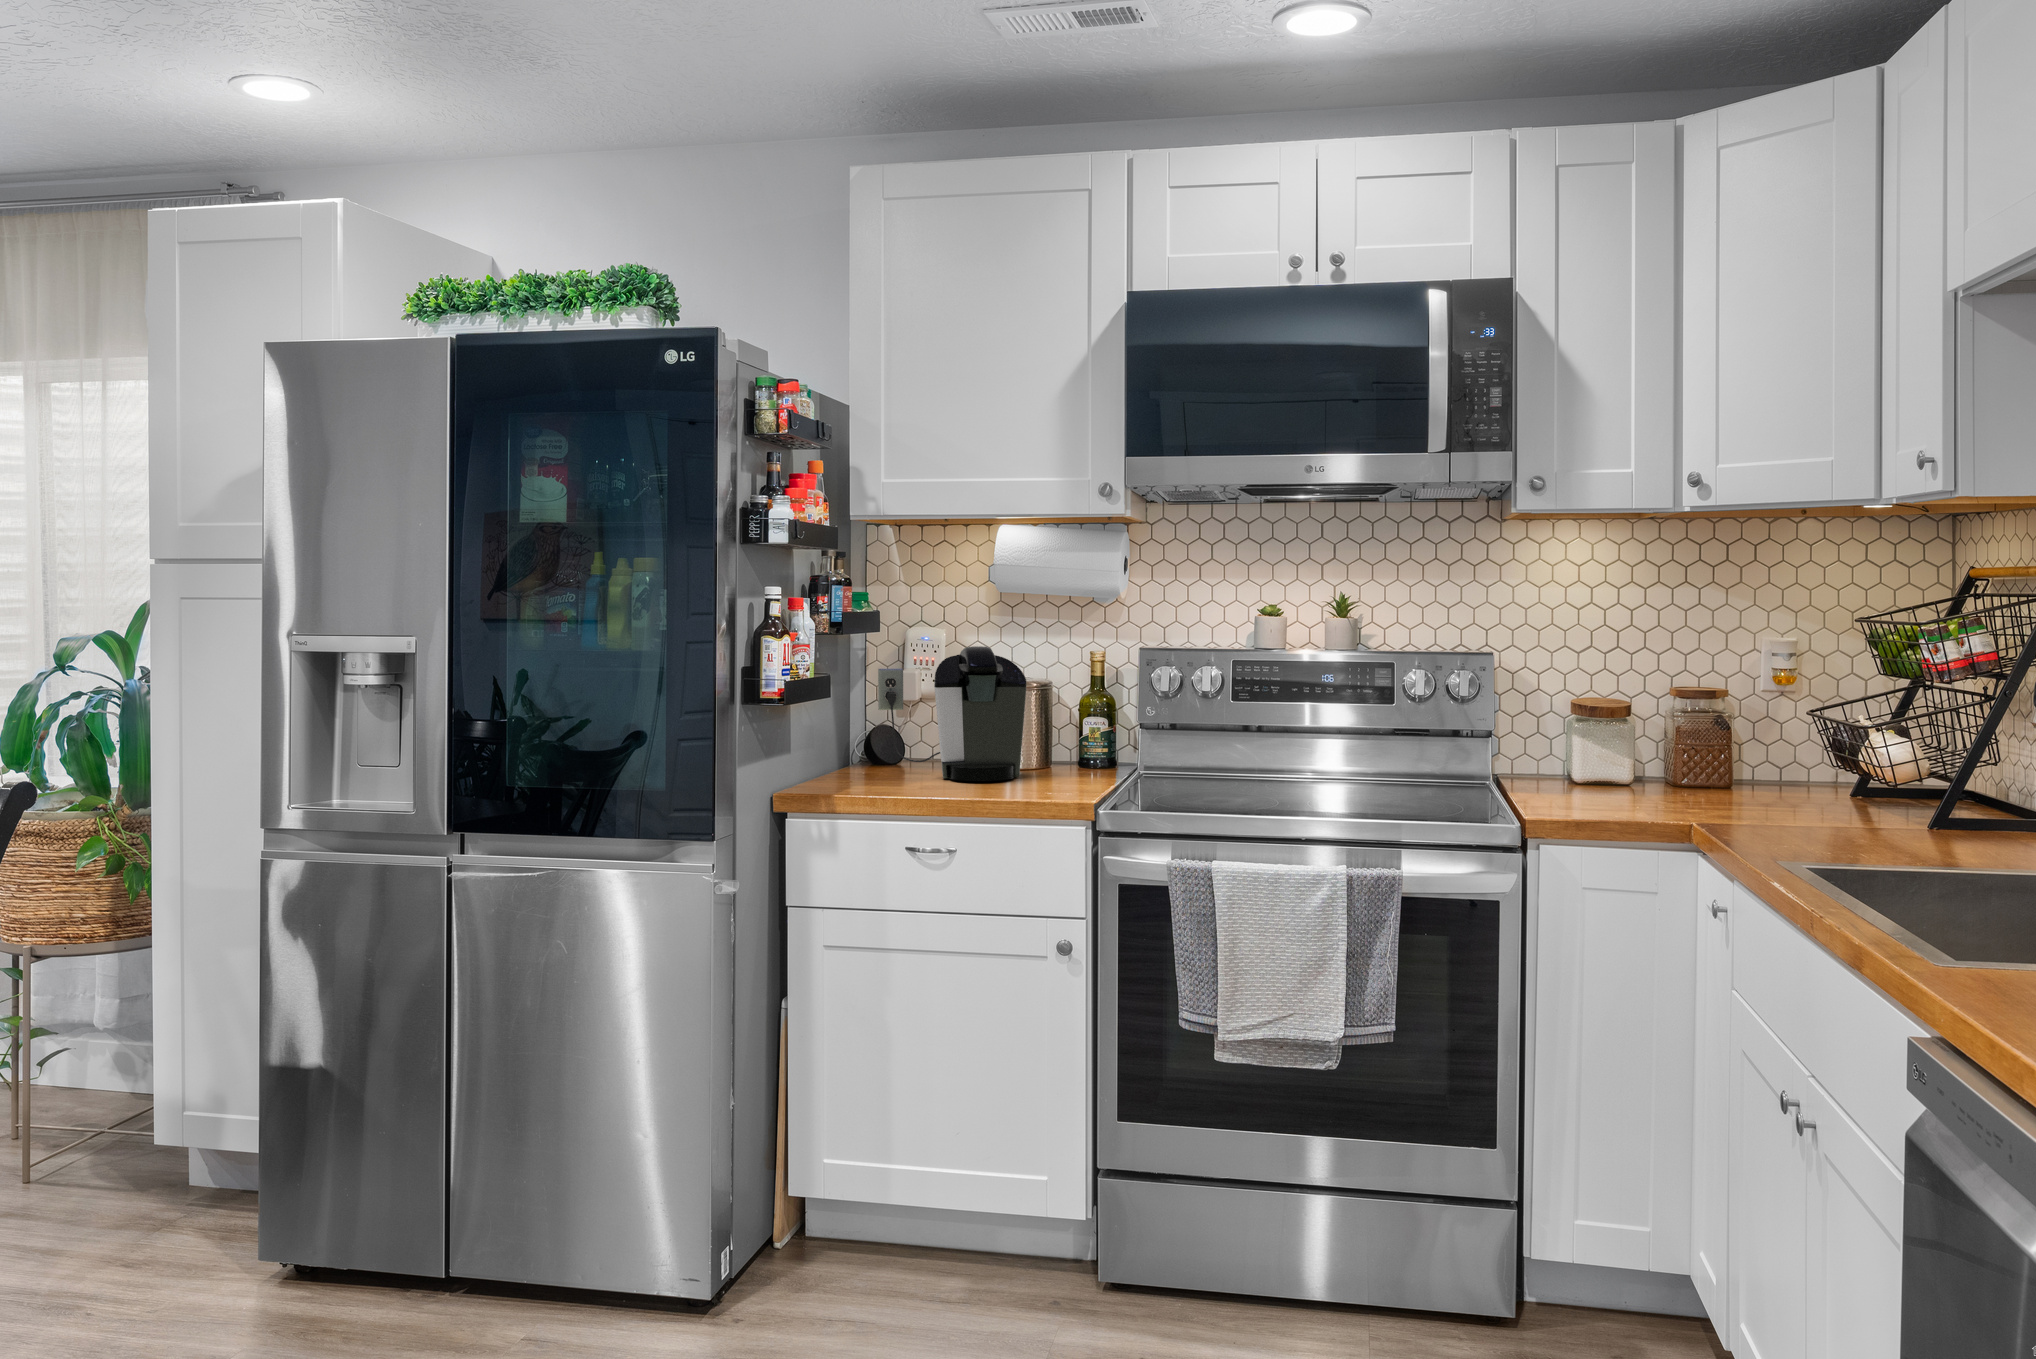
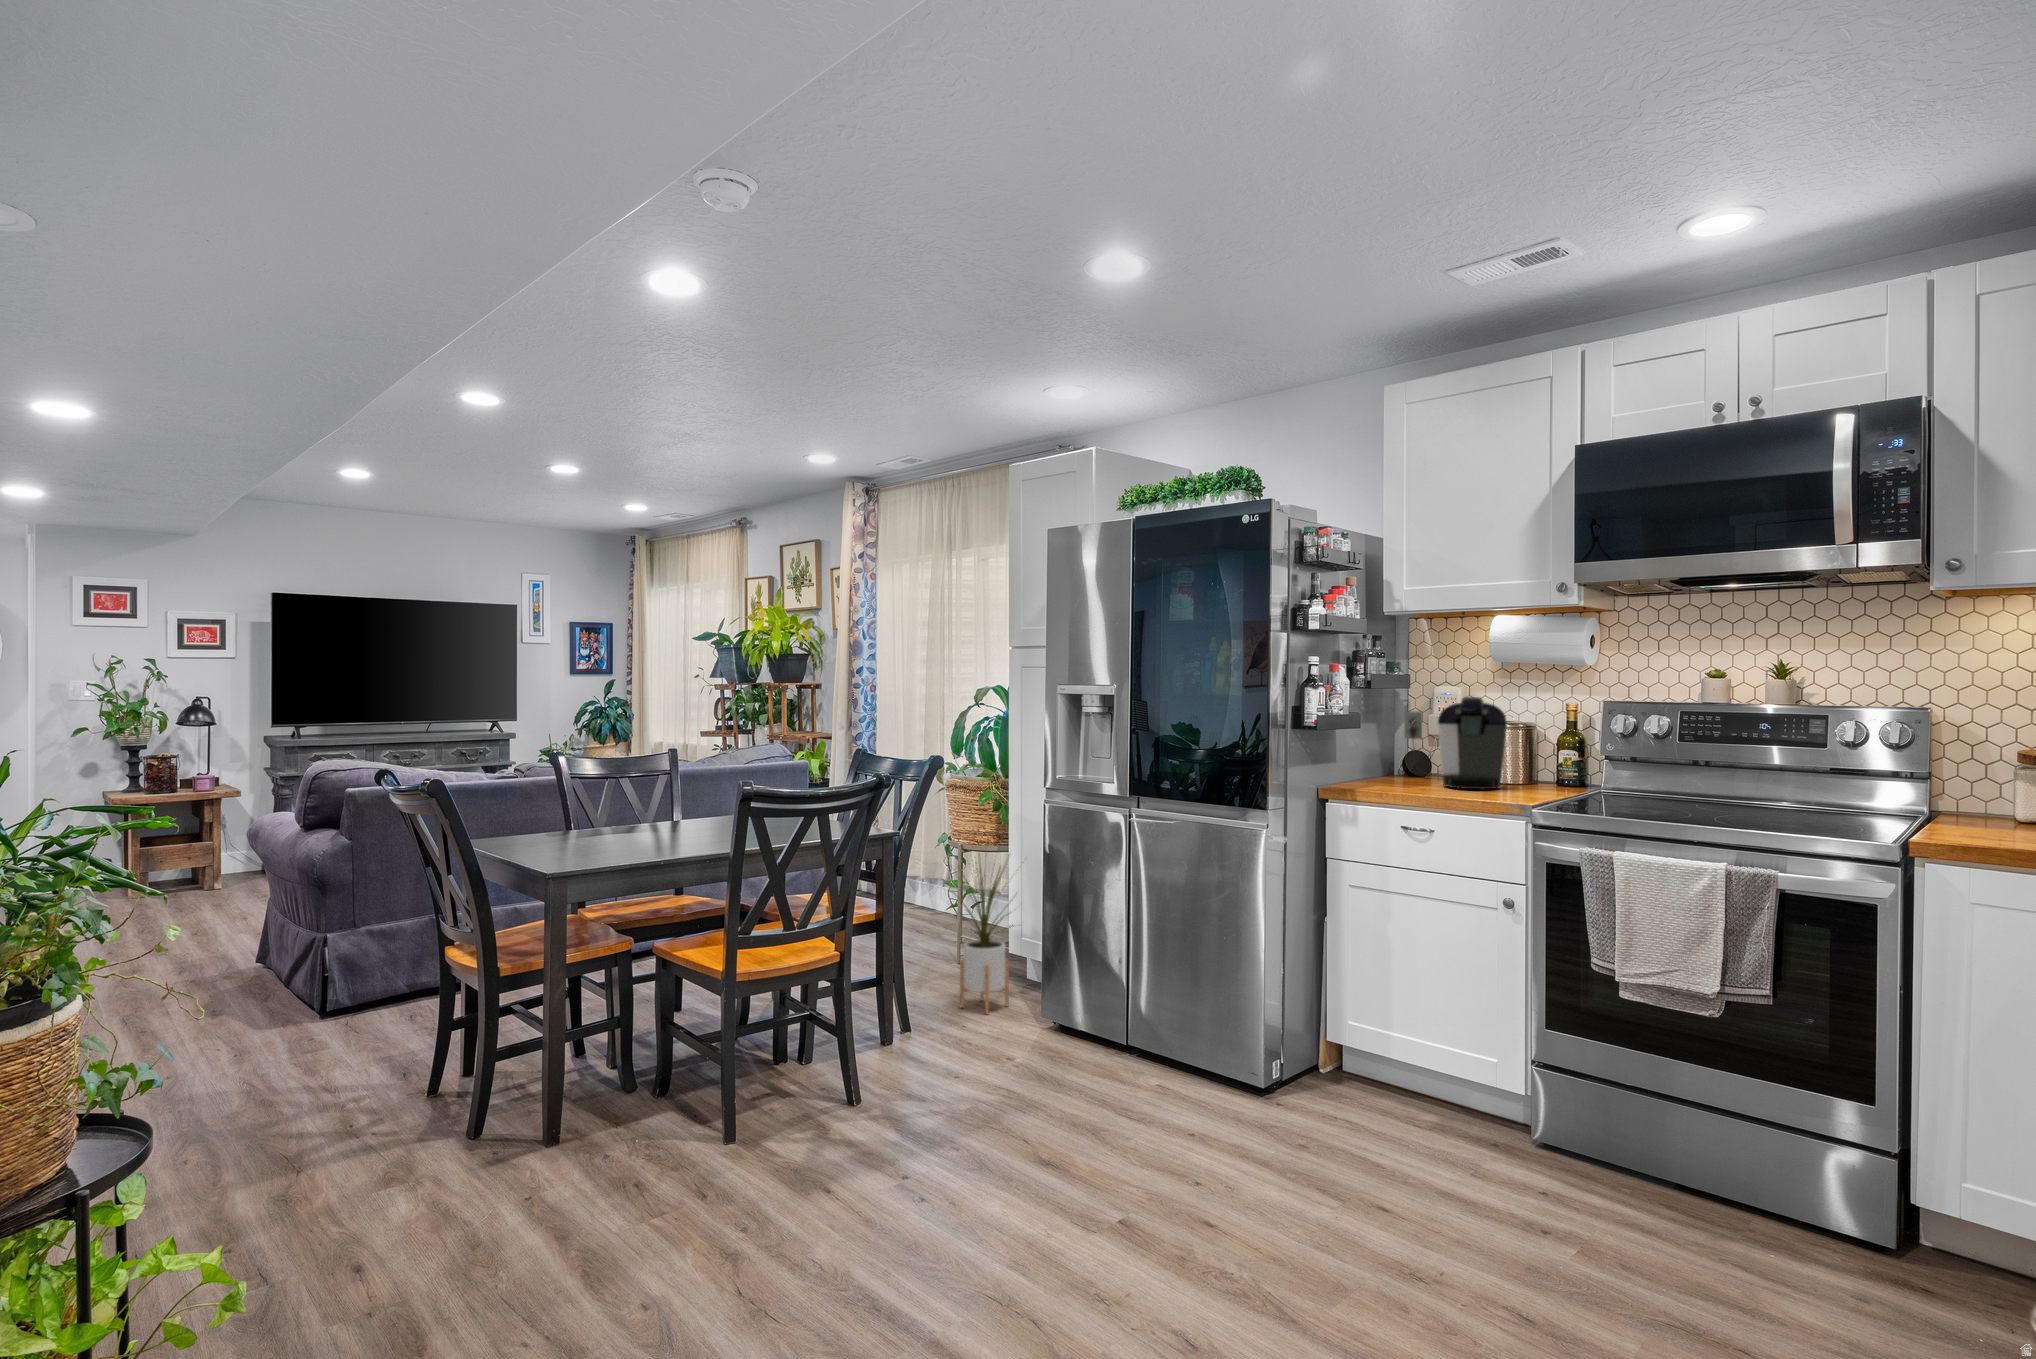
house plant: none [43,925,234,1253] -> present [948,855,1017,1014]

